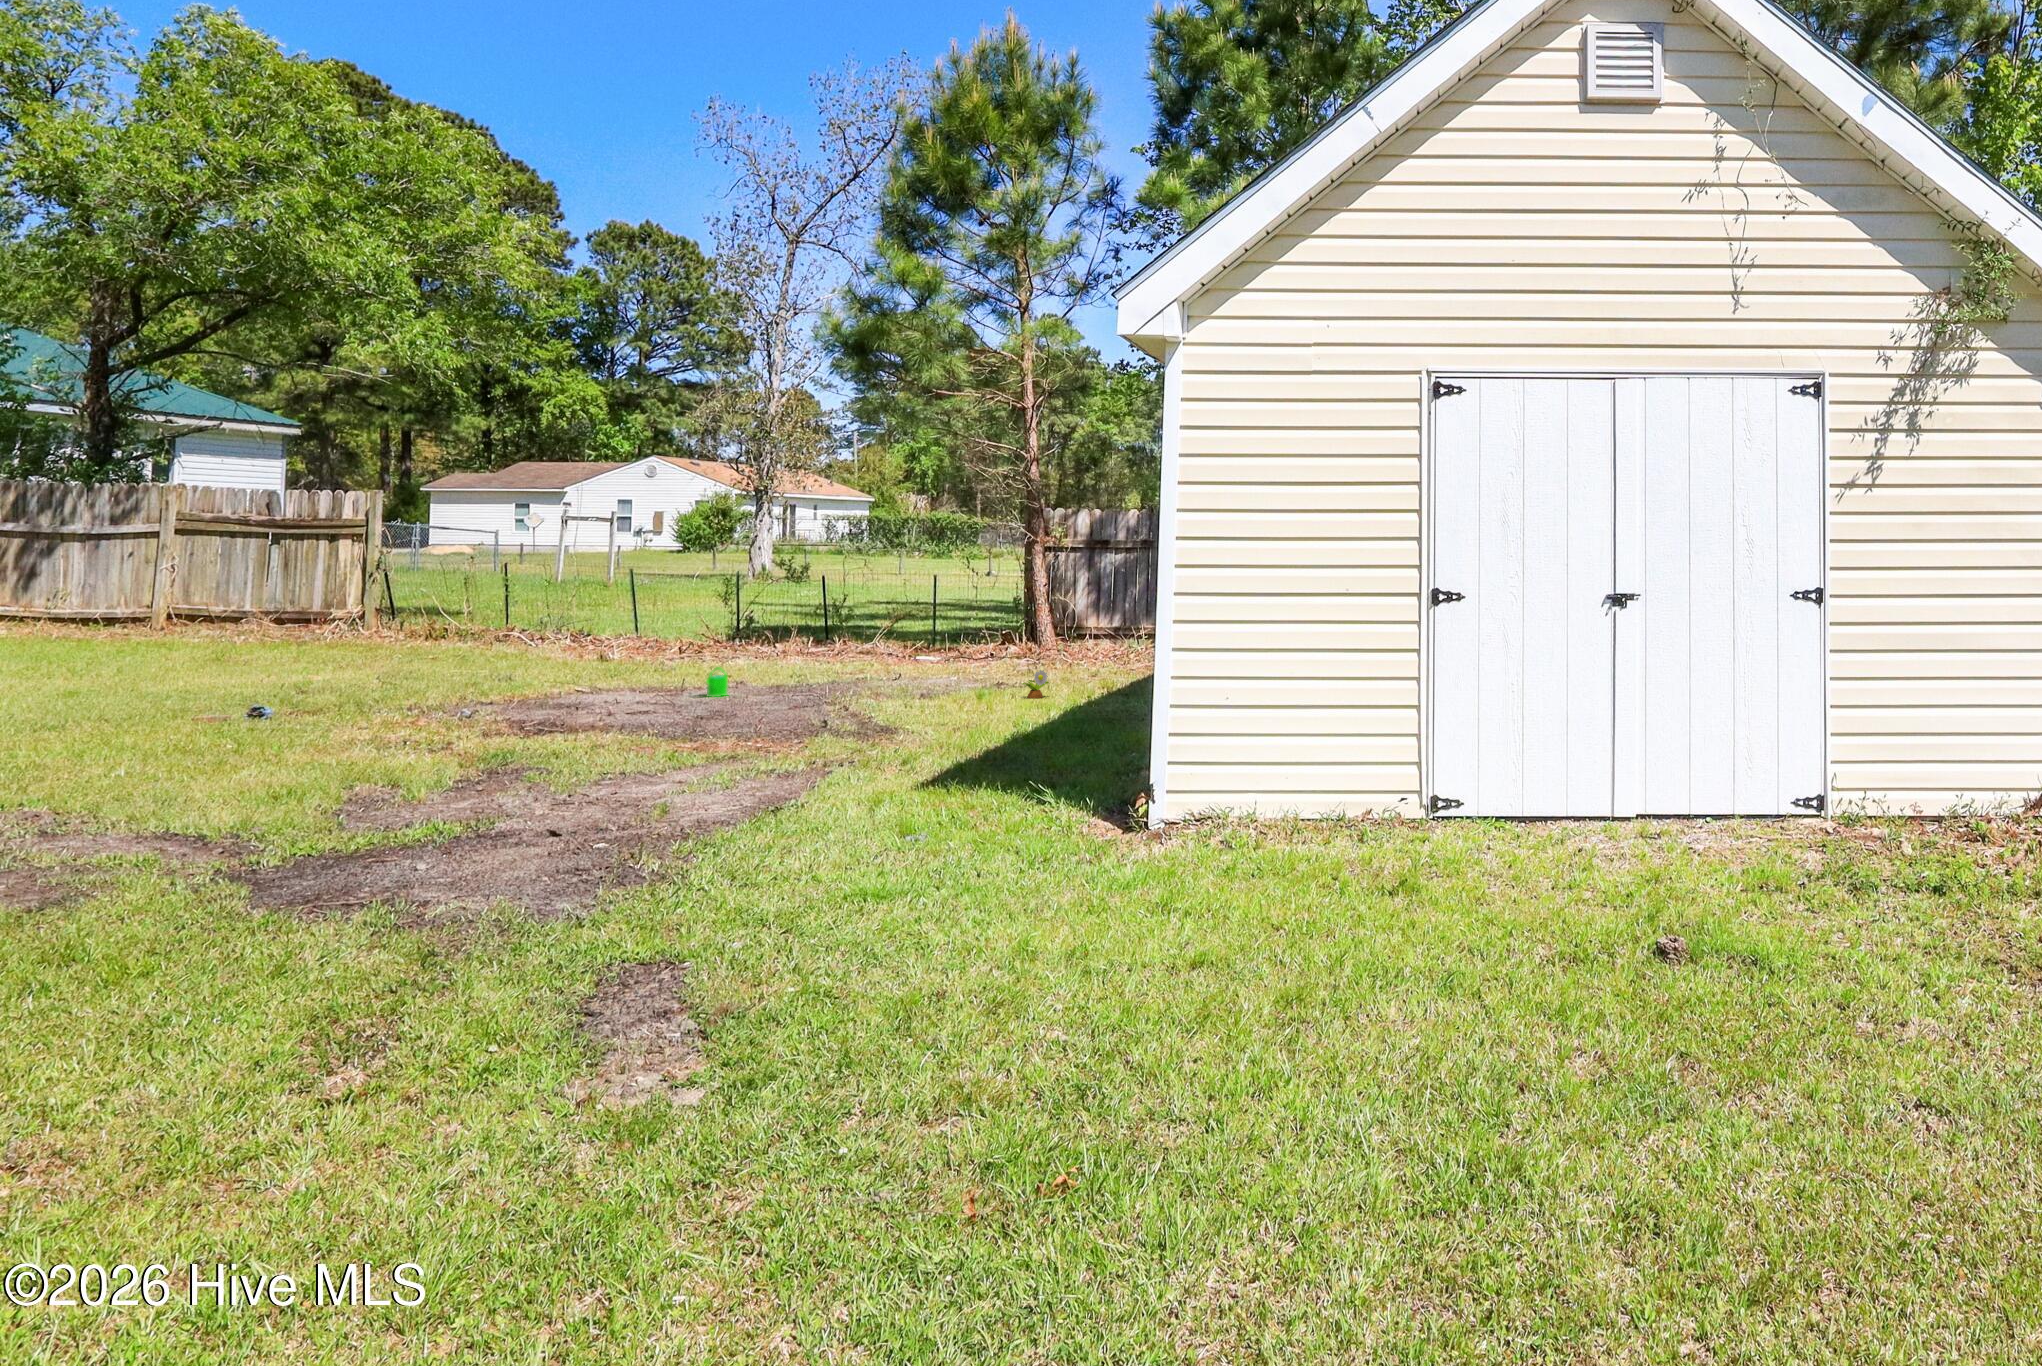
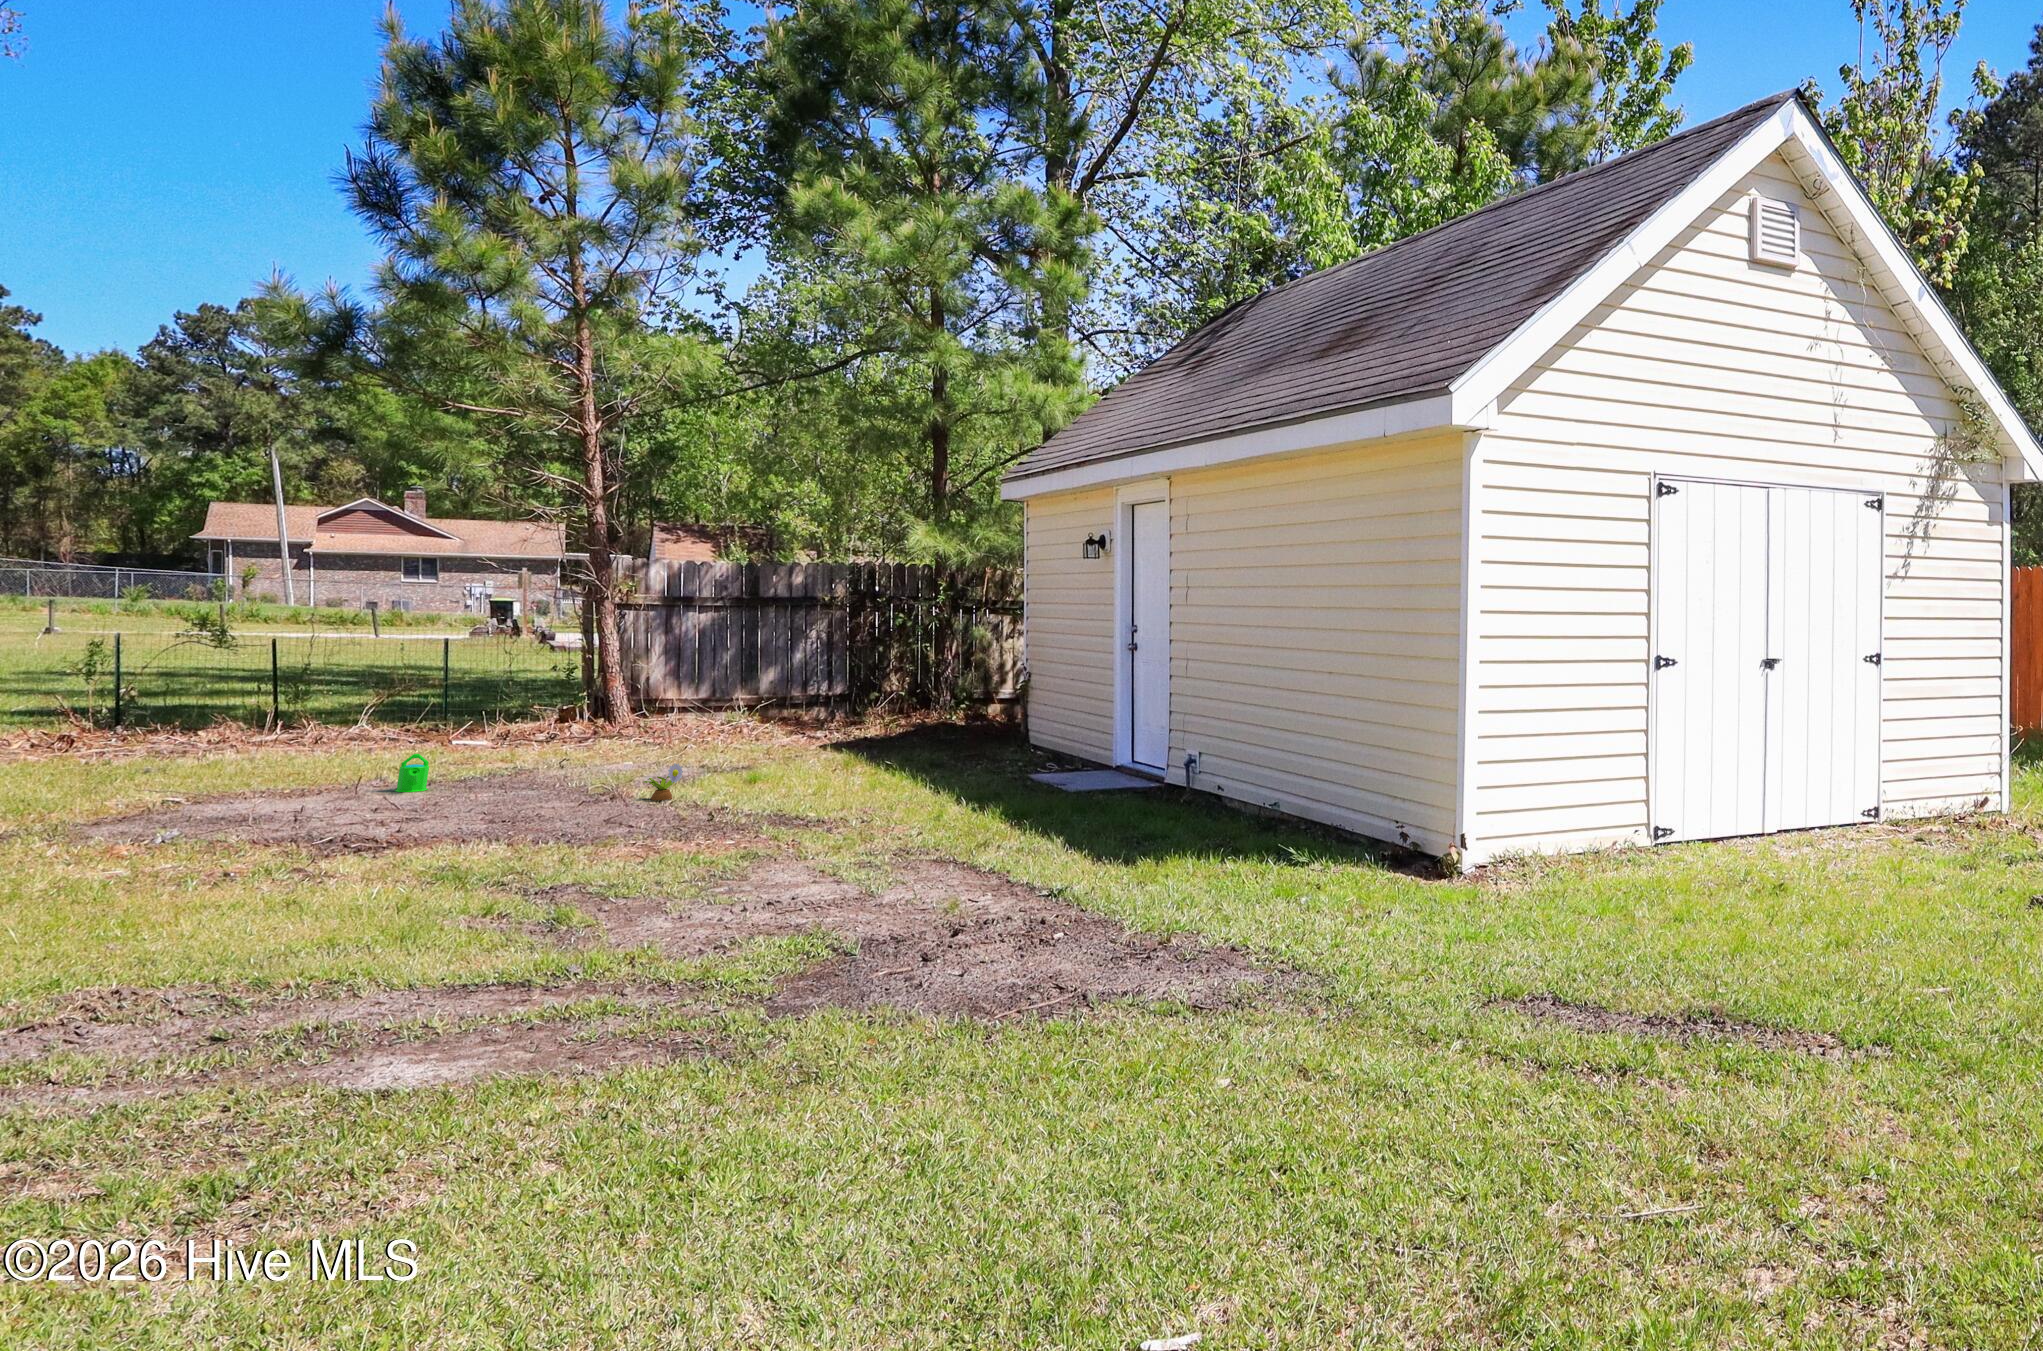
decorative plant: present [1022,670,1049,698] -> present [644,763,683,800]

